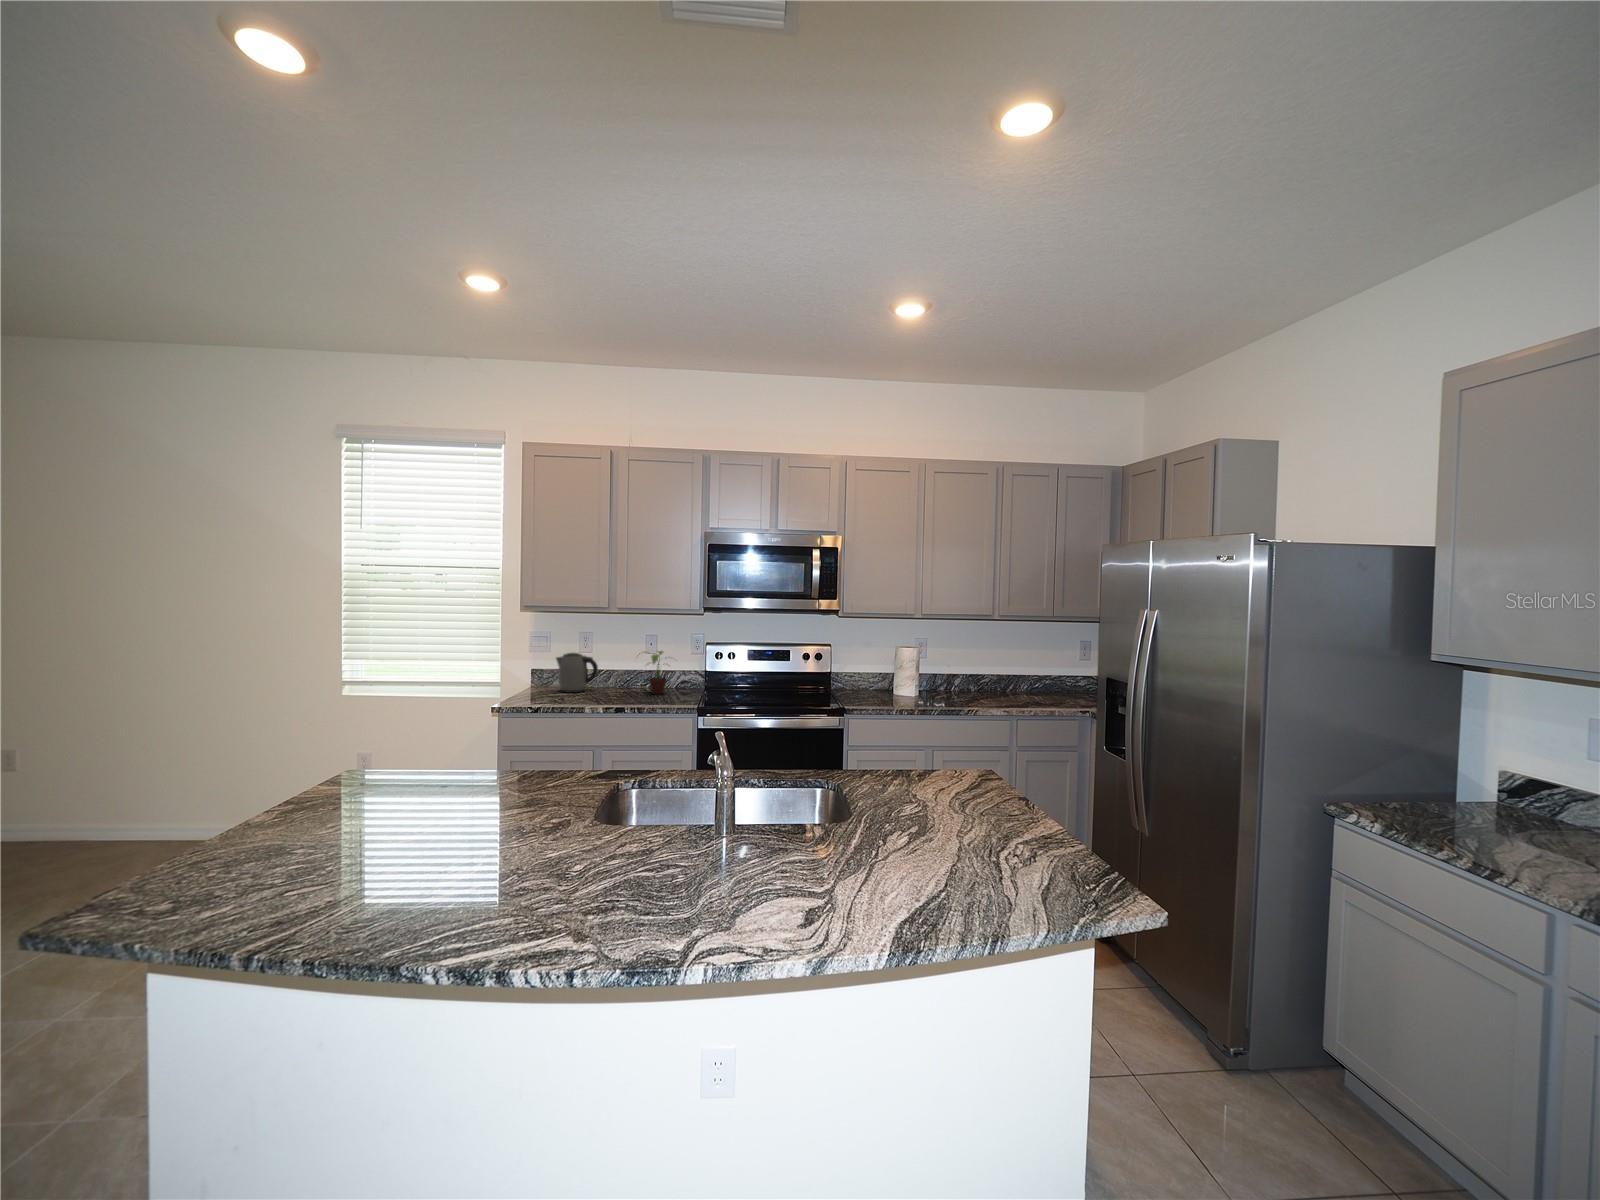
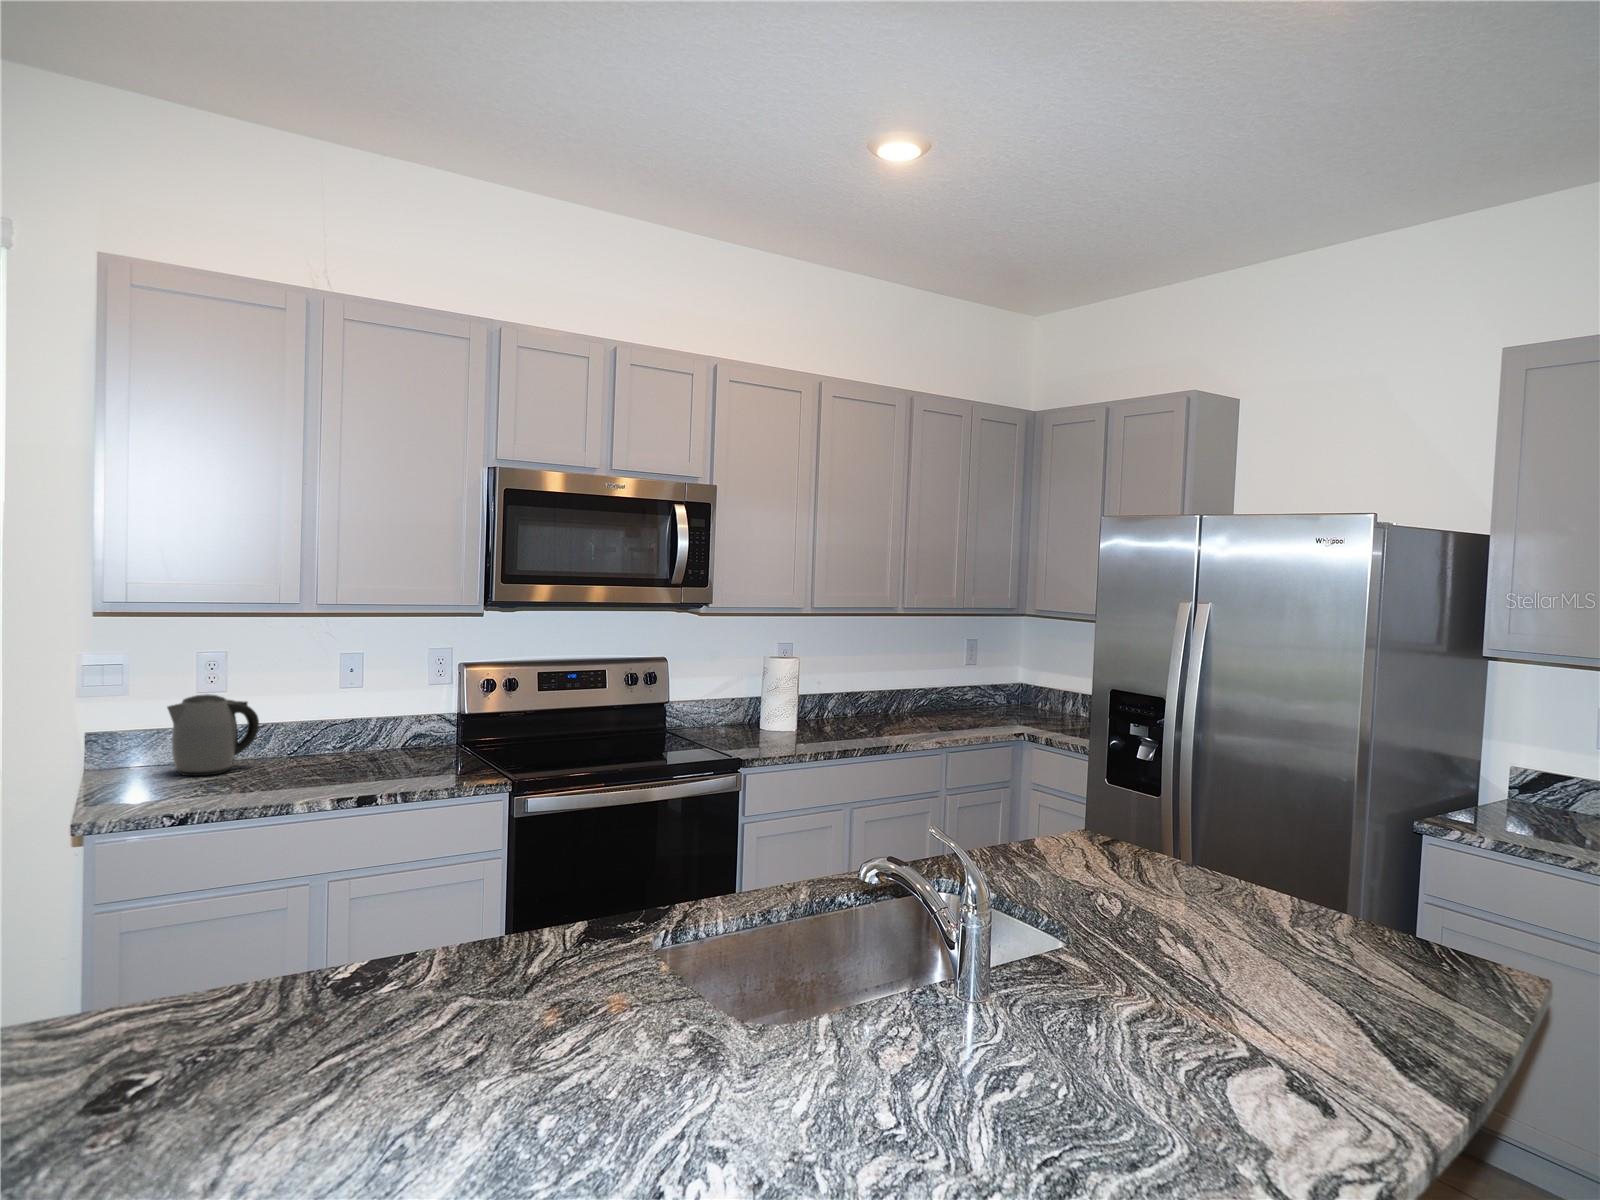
potted plant: present [649,651,667,694] -> none [346,682,428,763]

